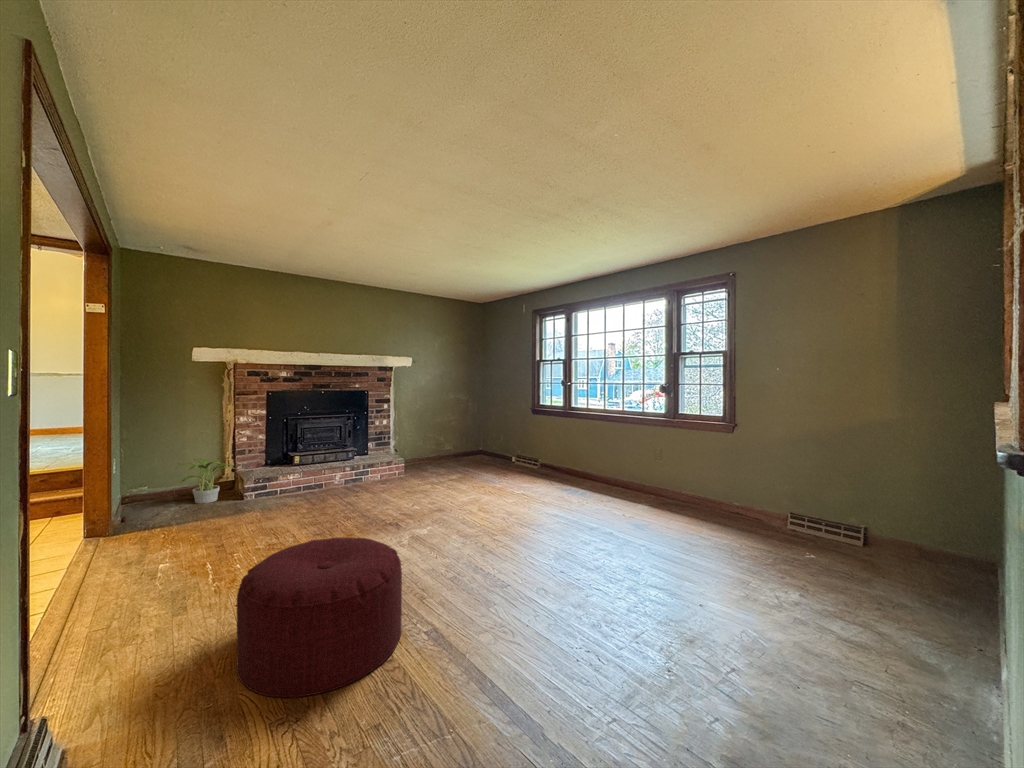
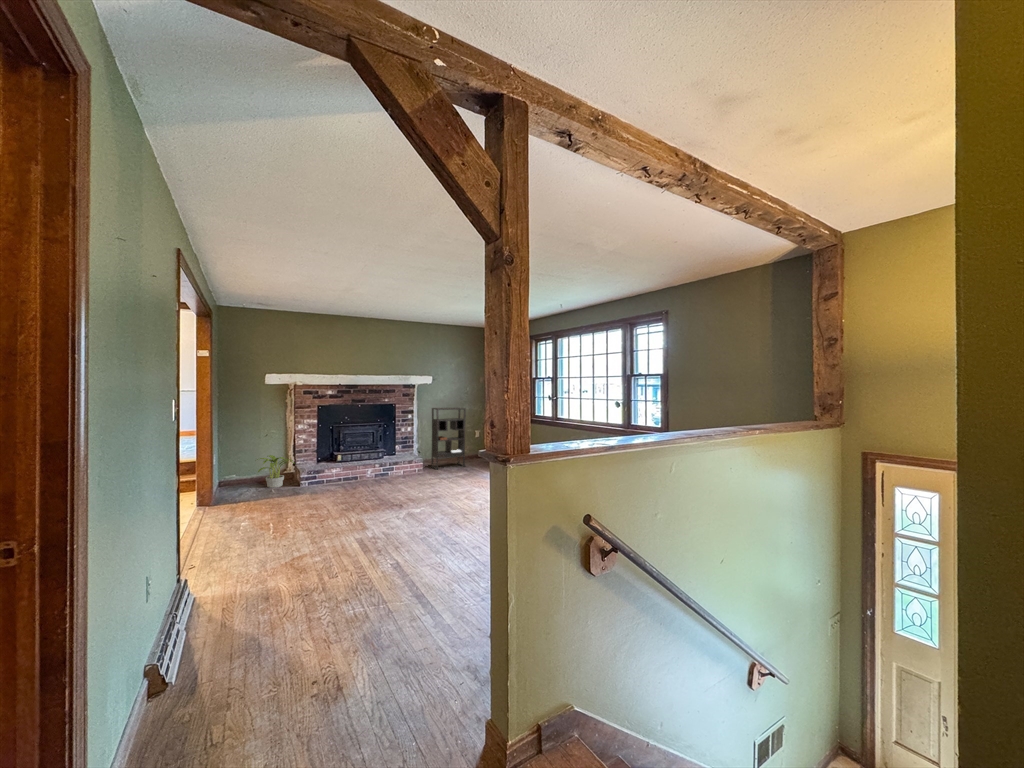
bookshelf: none [411,395,455,472] -> present [431,408,466,470]
ottoman: present [236,537,402,697] -> none [278,504,378,587]

